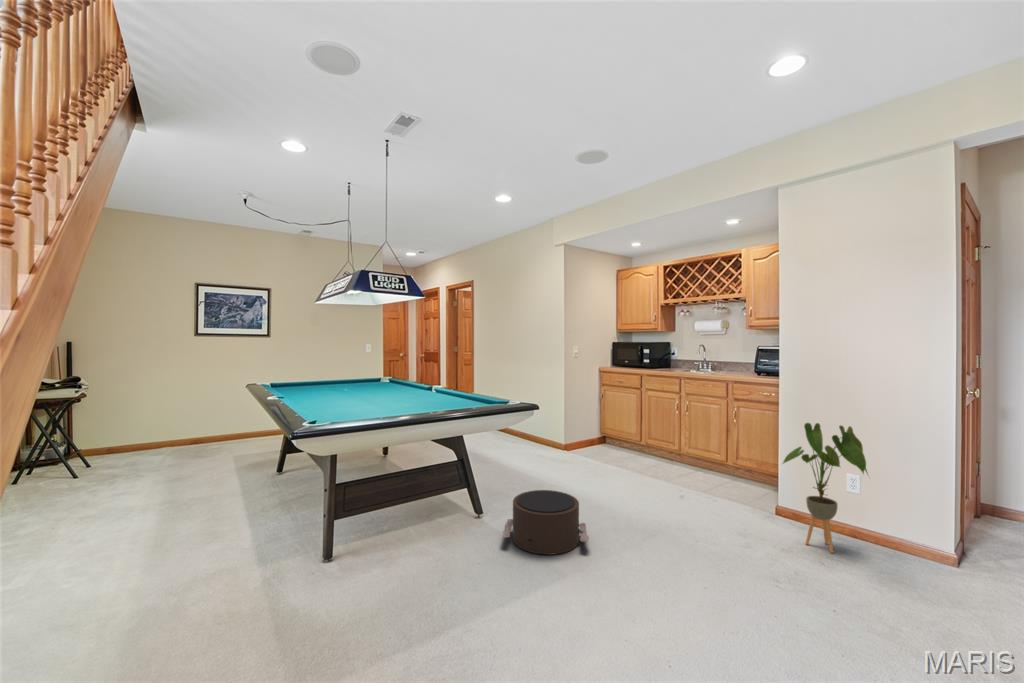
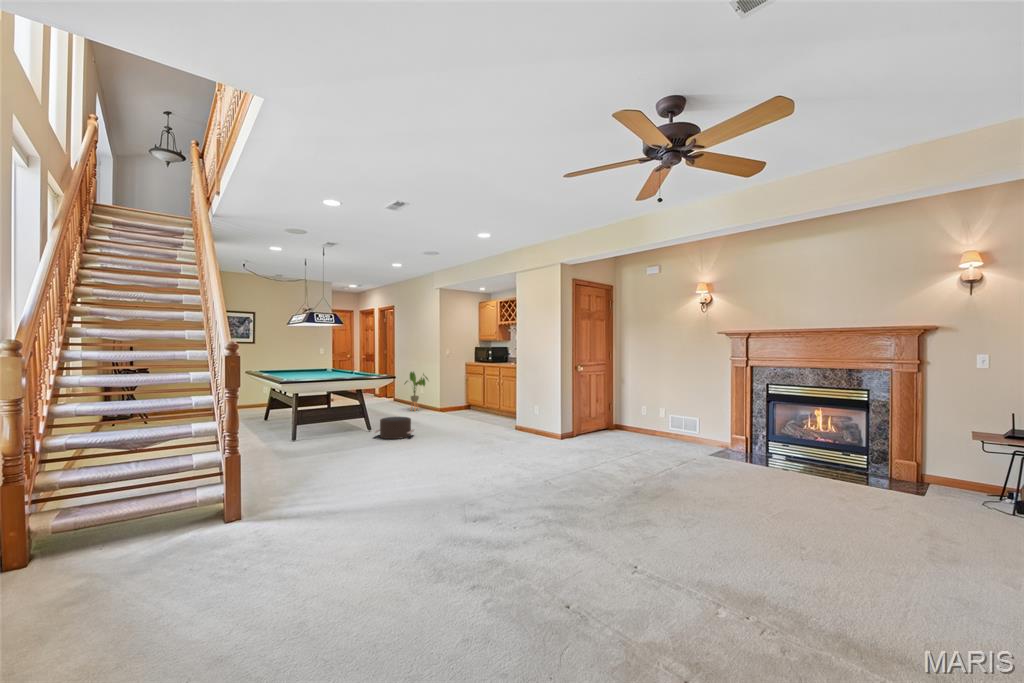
house plant: present [783,423,868,553] -> present [405,372,428,410]

